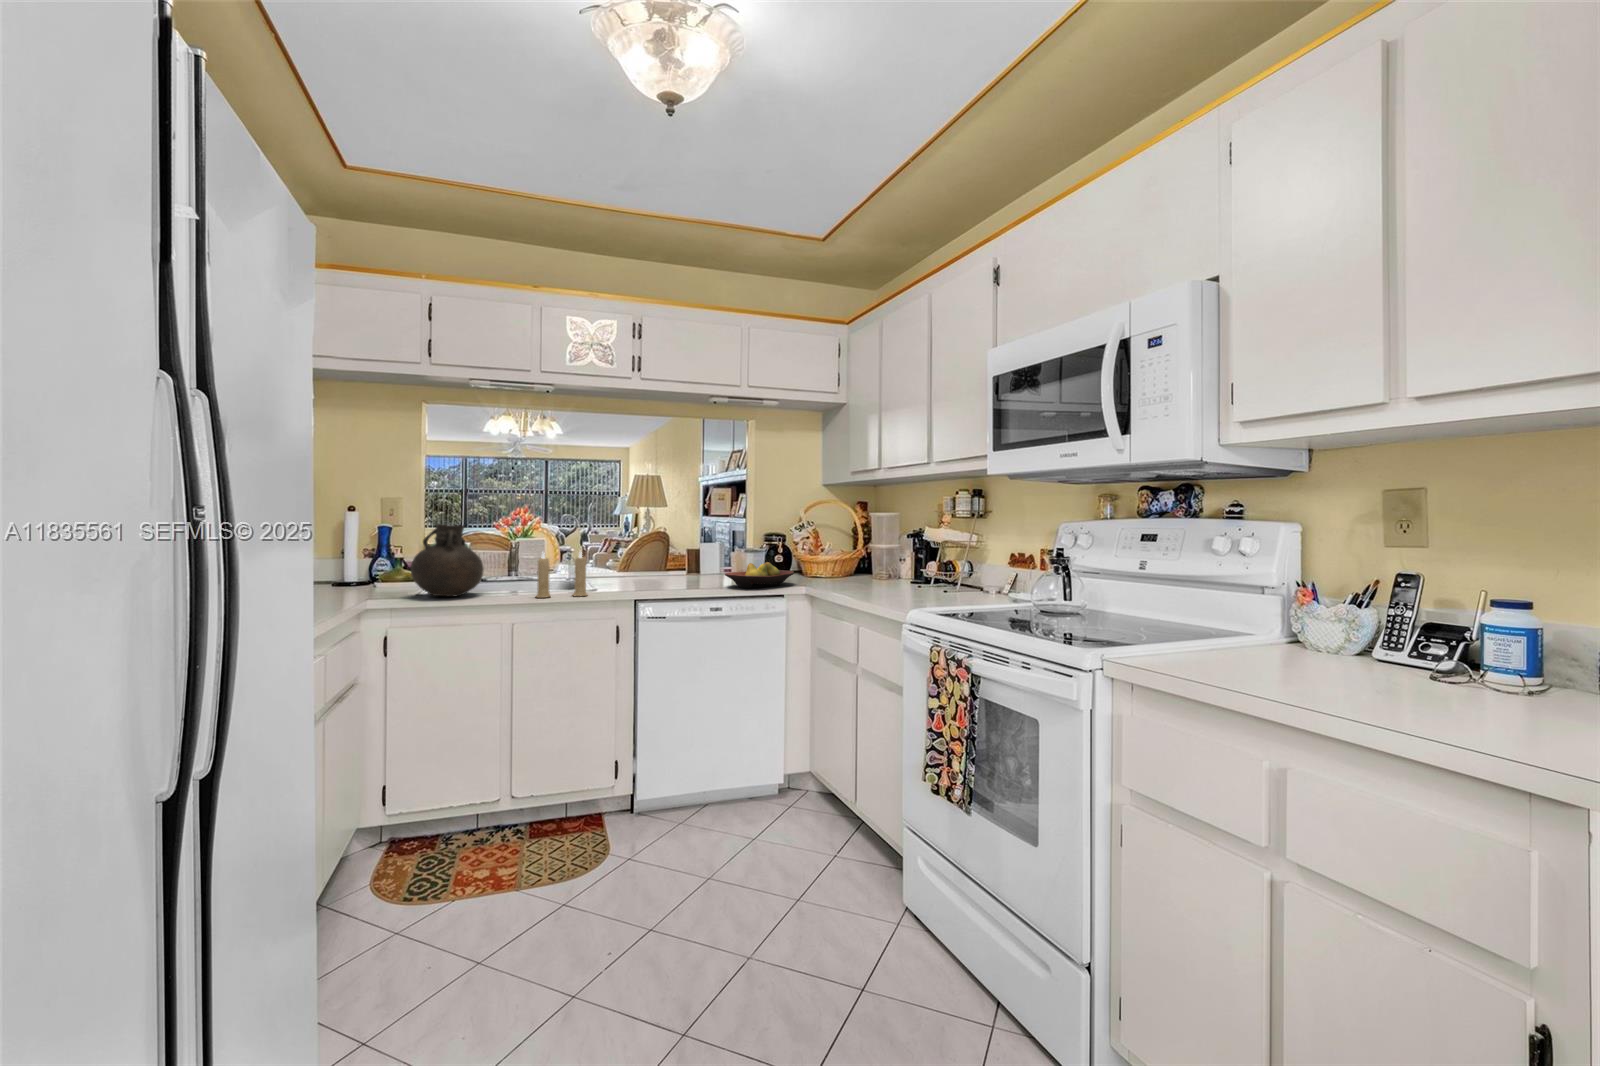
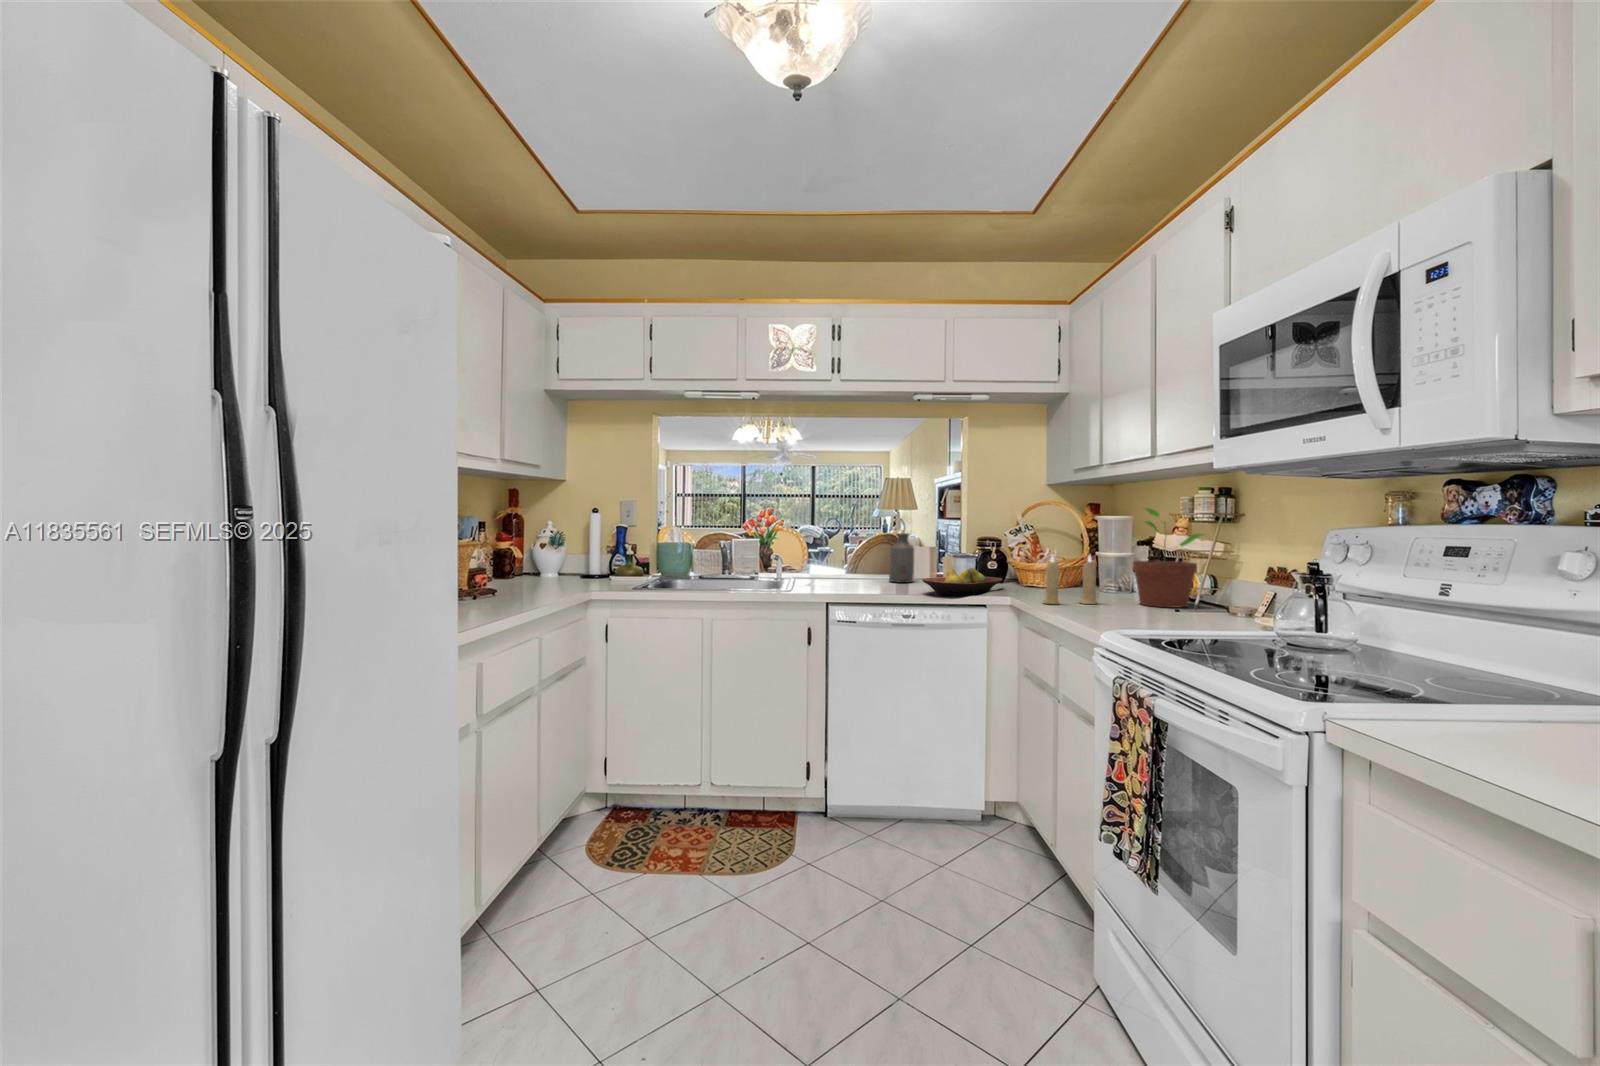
potted plant: none [908,507,964,590] -> present [1132,508,1203,607]
vase: present [411,524,484,596] -> none [629,527,689,593]
bottle: none [684,531,708,578] -> present [889,533,914,583]
candle: present [536,552,587,598] -> present [1043,555,1097,604]

